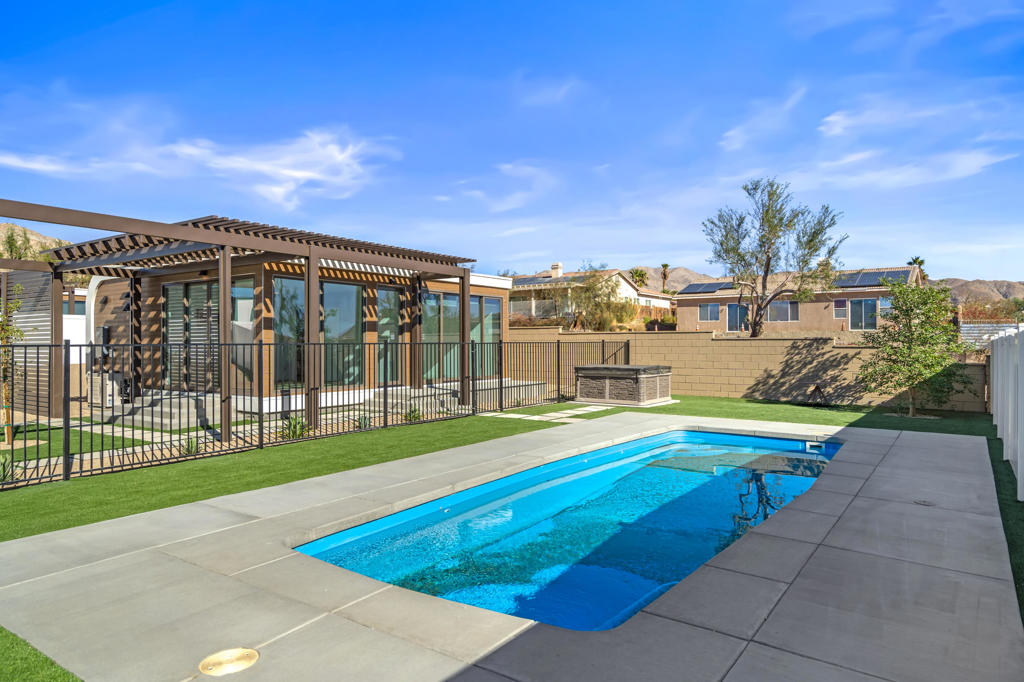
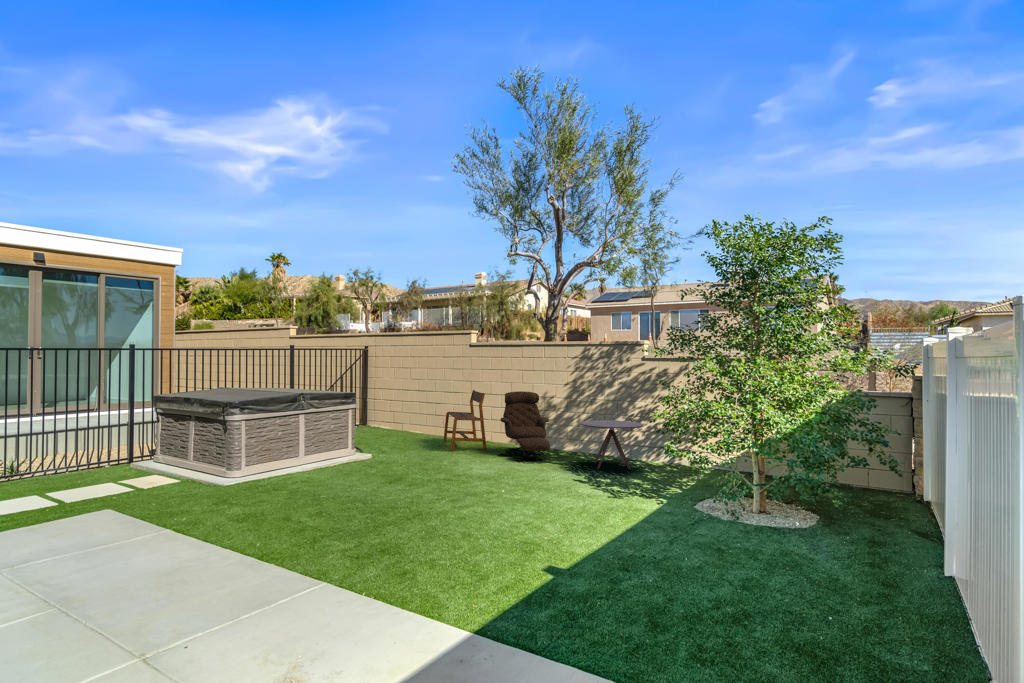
bench: none [700,368,734,400] -> present [443,390,486,451]
lounge chair: none [743,368,779,403] -> present [500,391,550,461]

